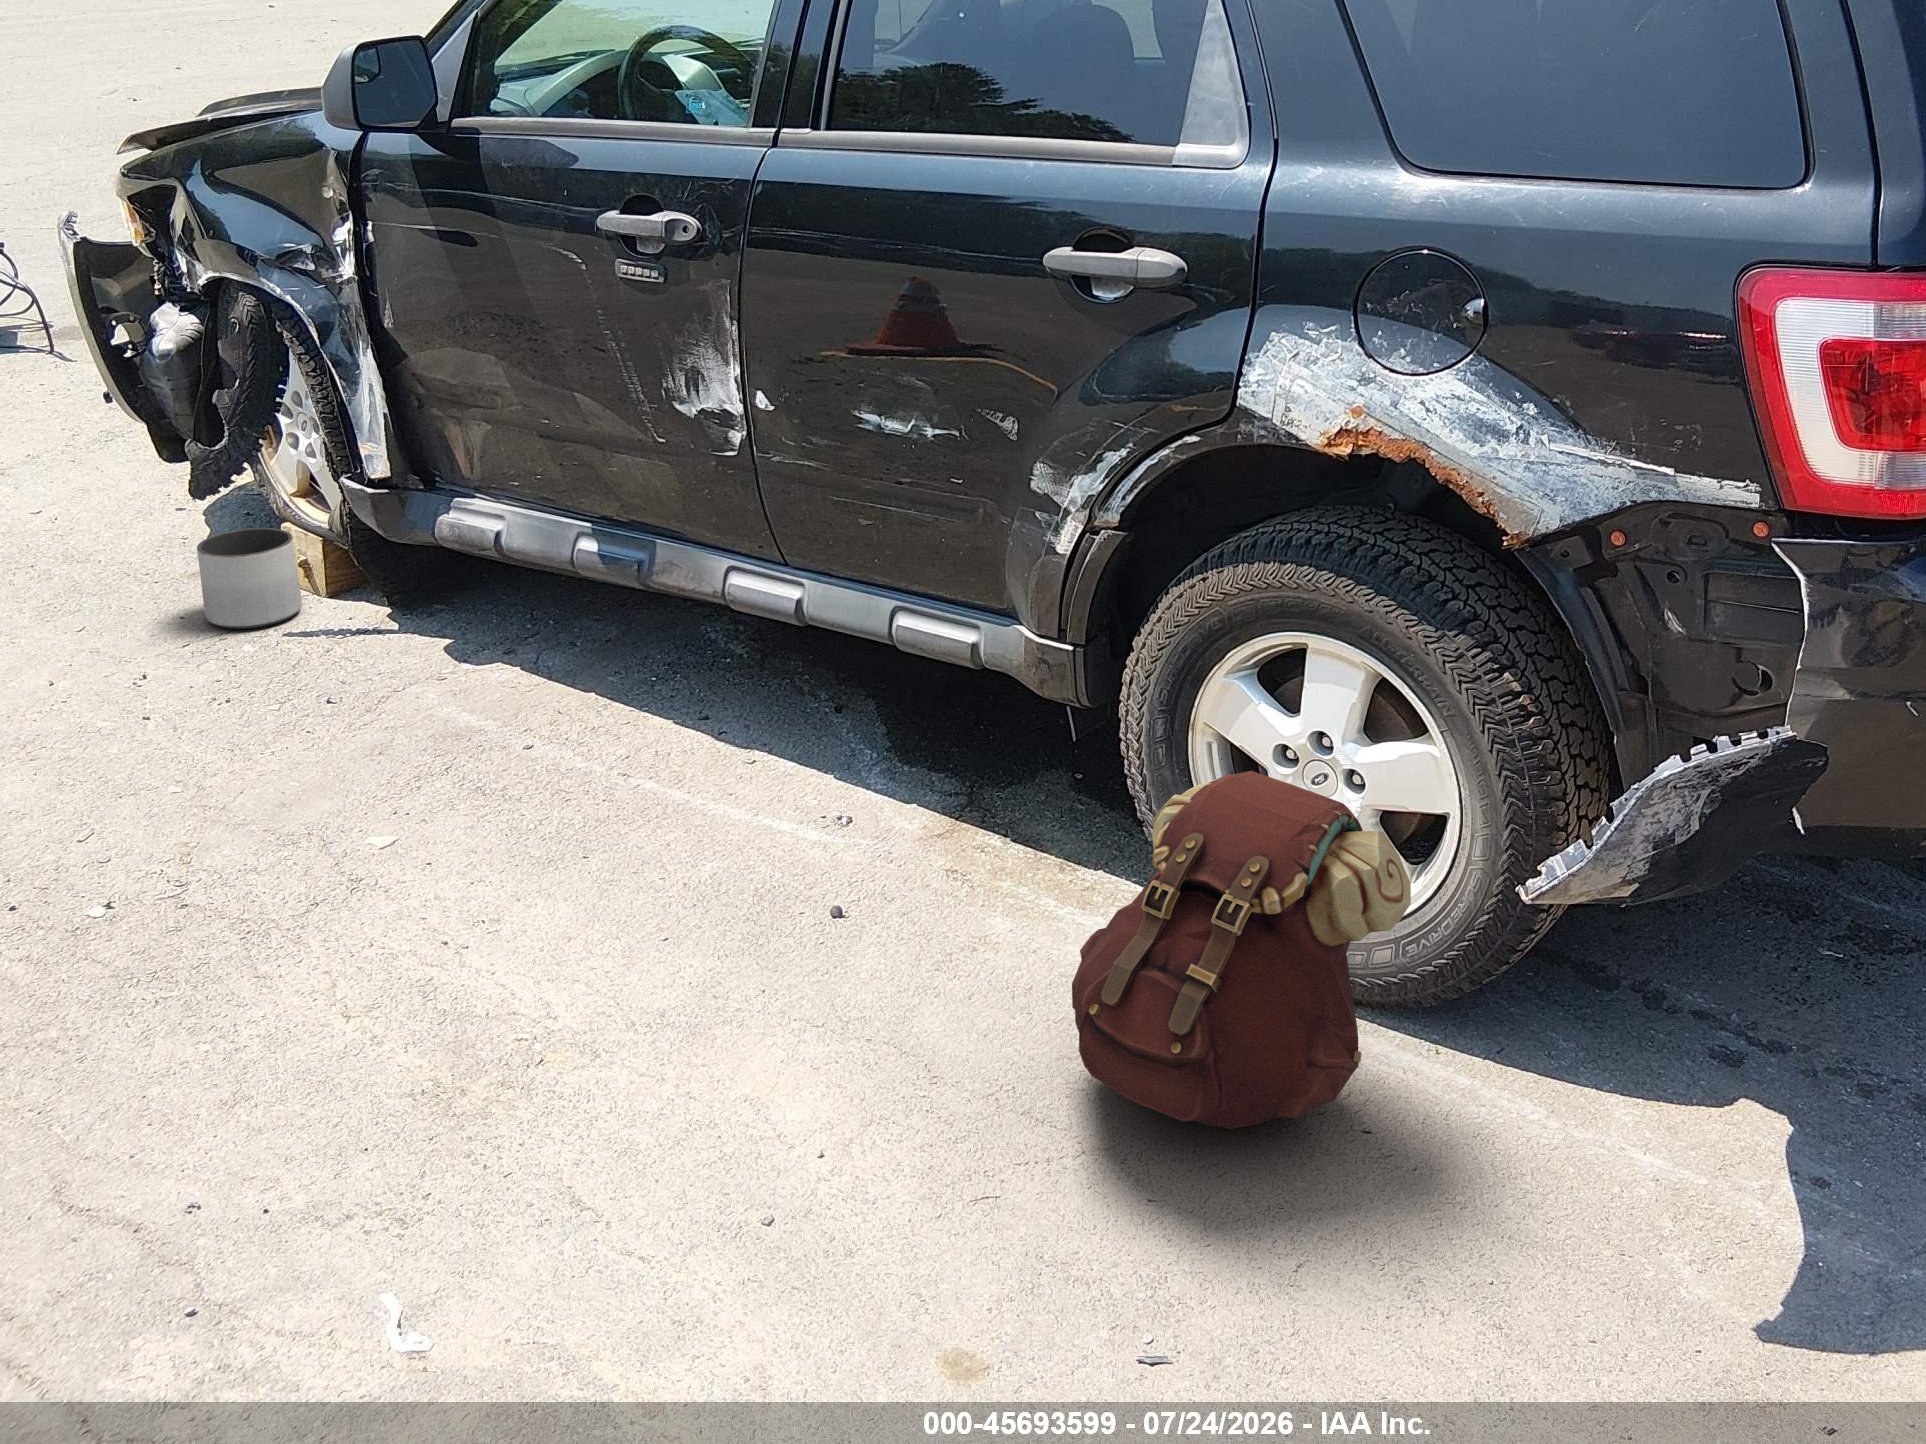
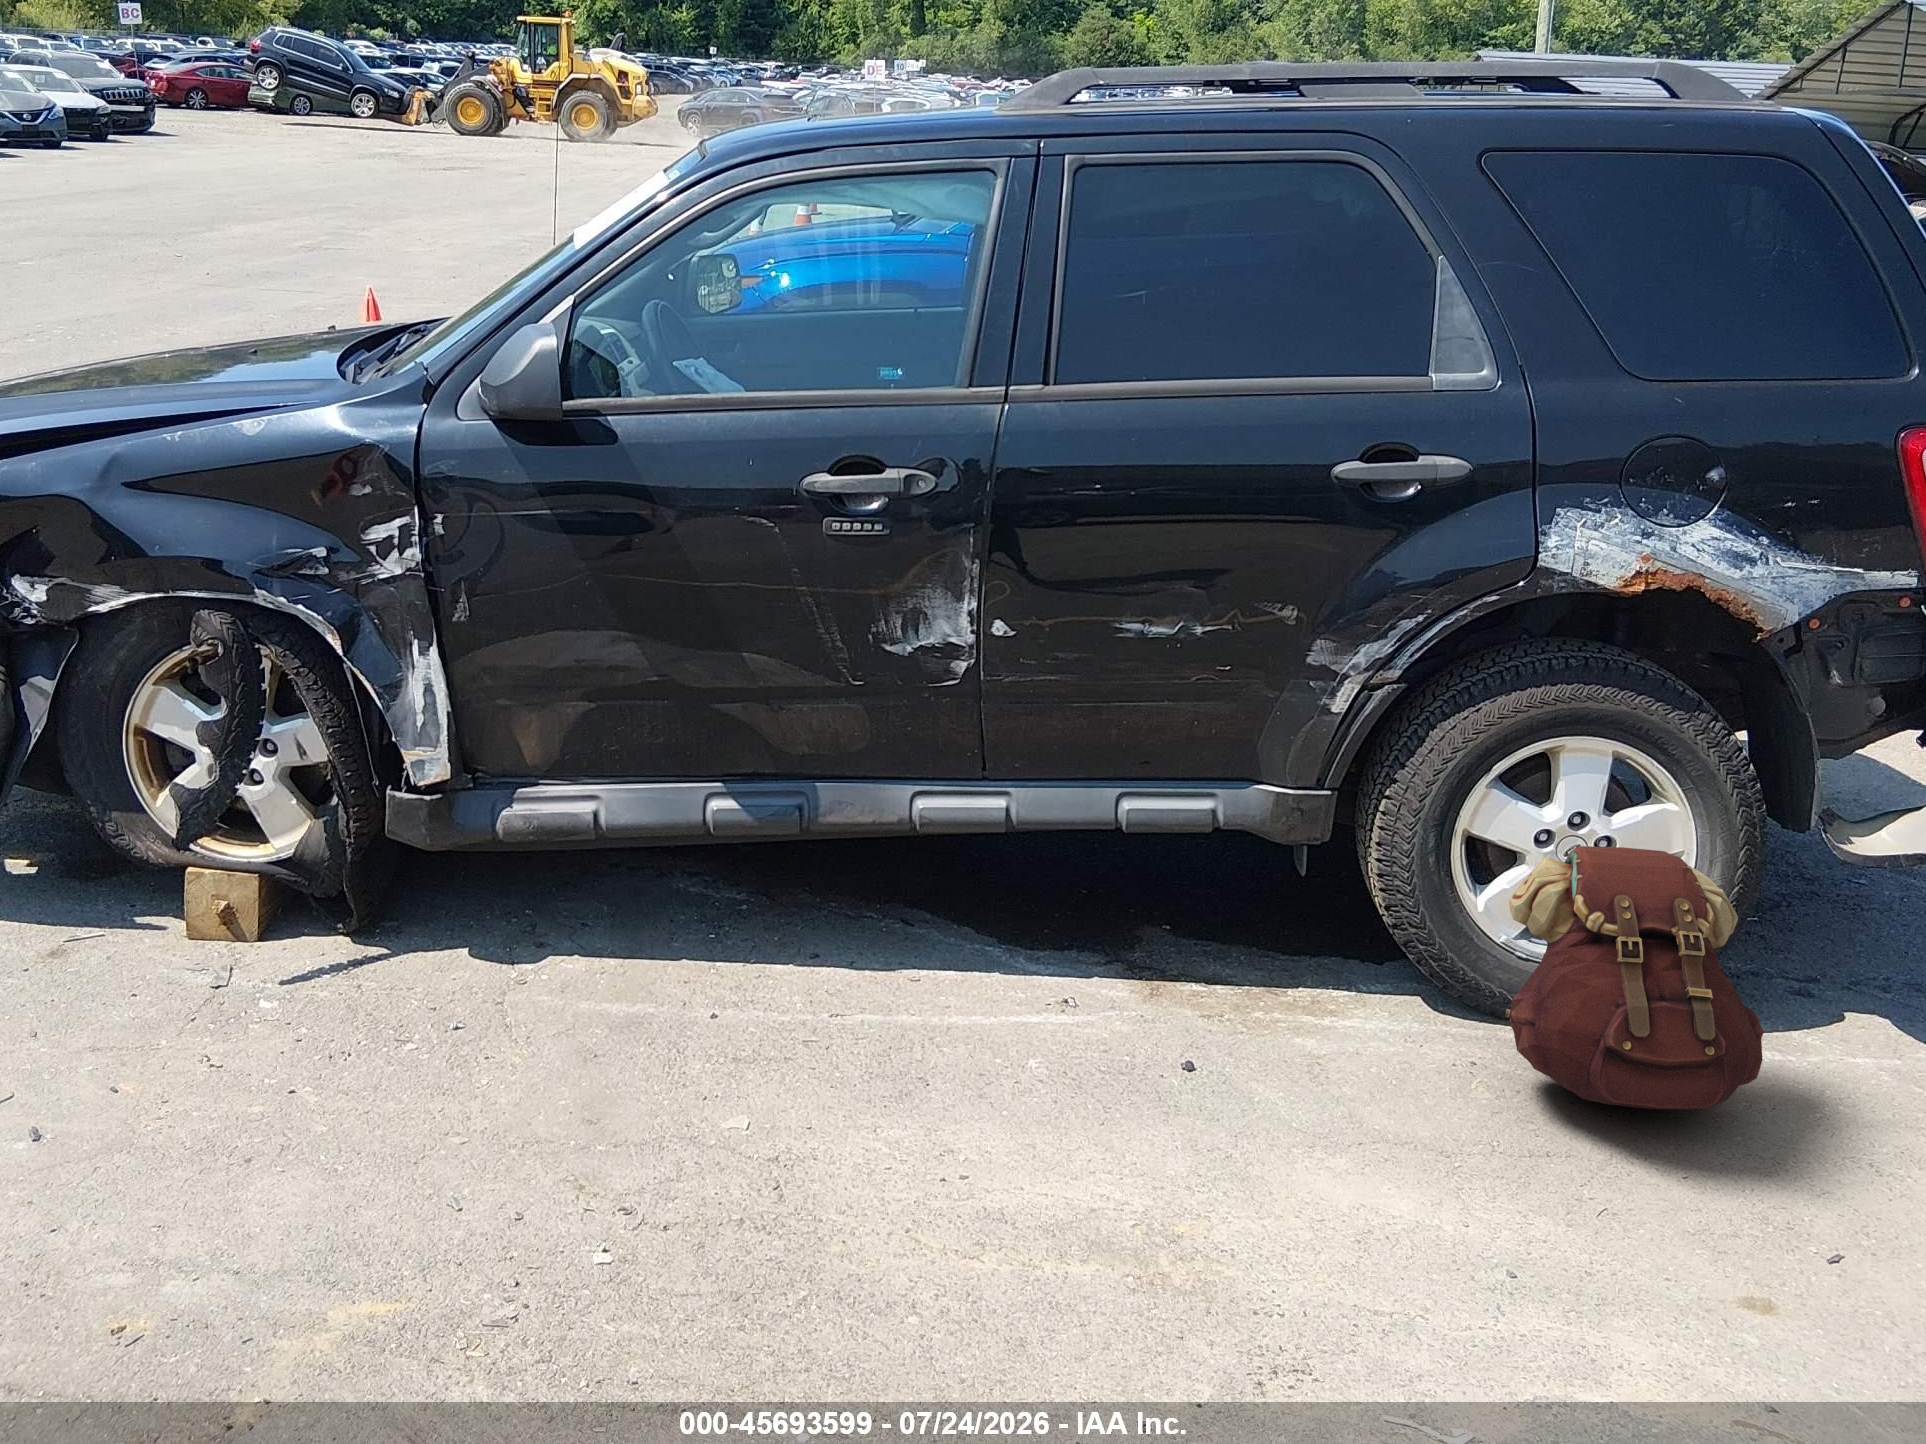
planter: present [197,528,302,629] -> none [92,878,207,1006]

